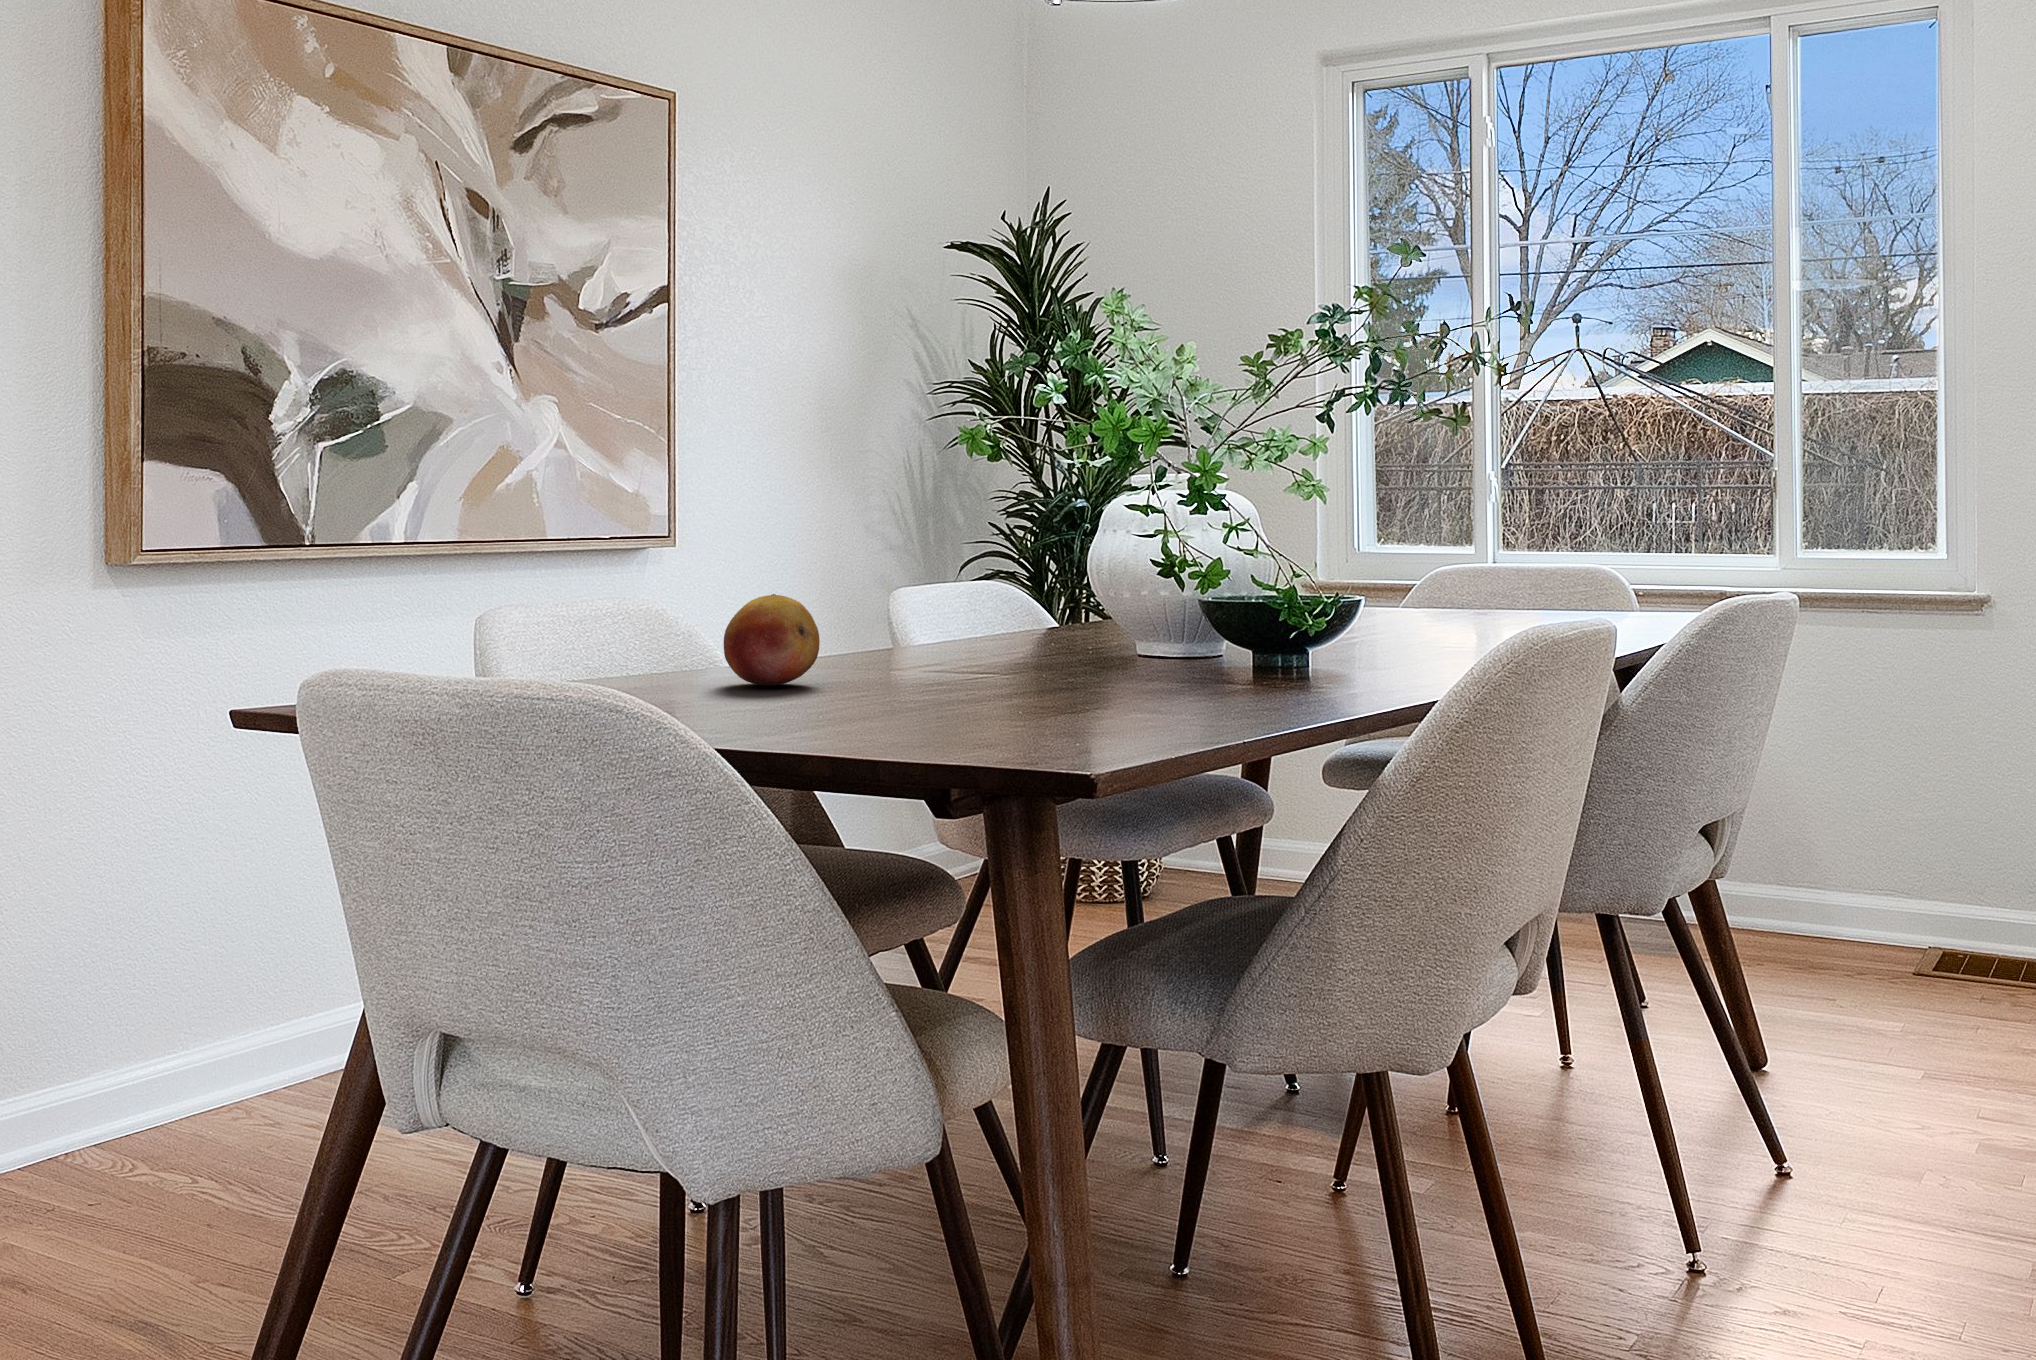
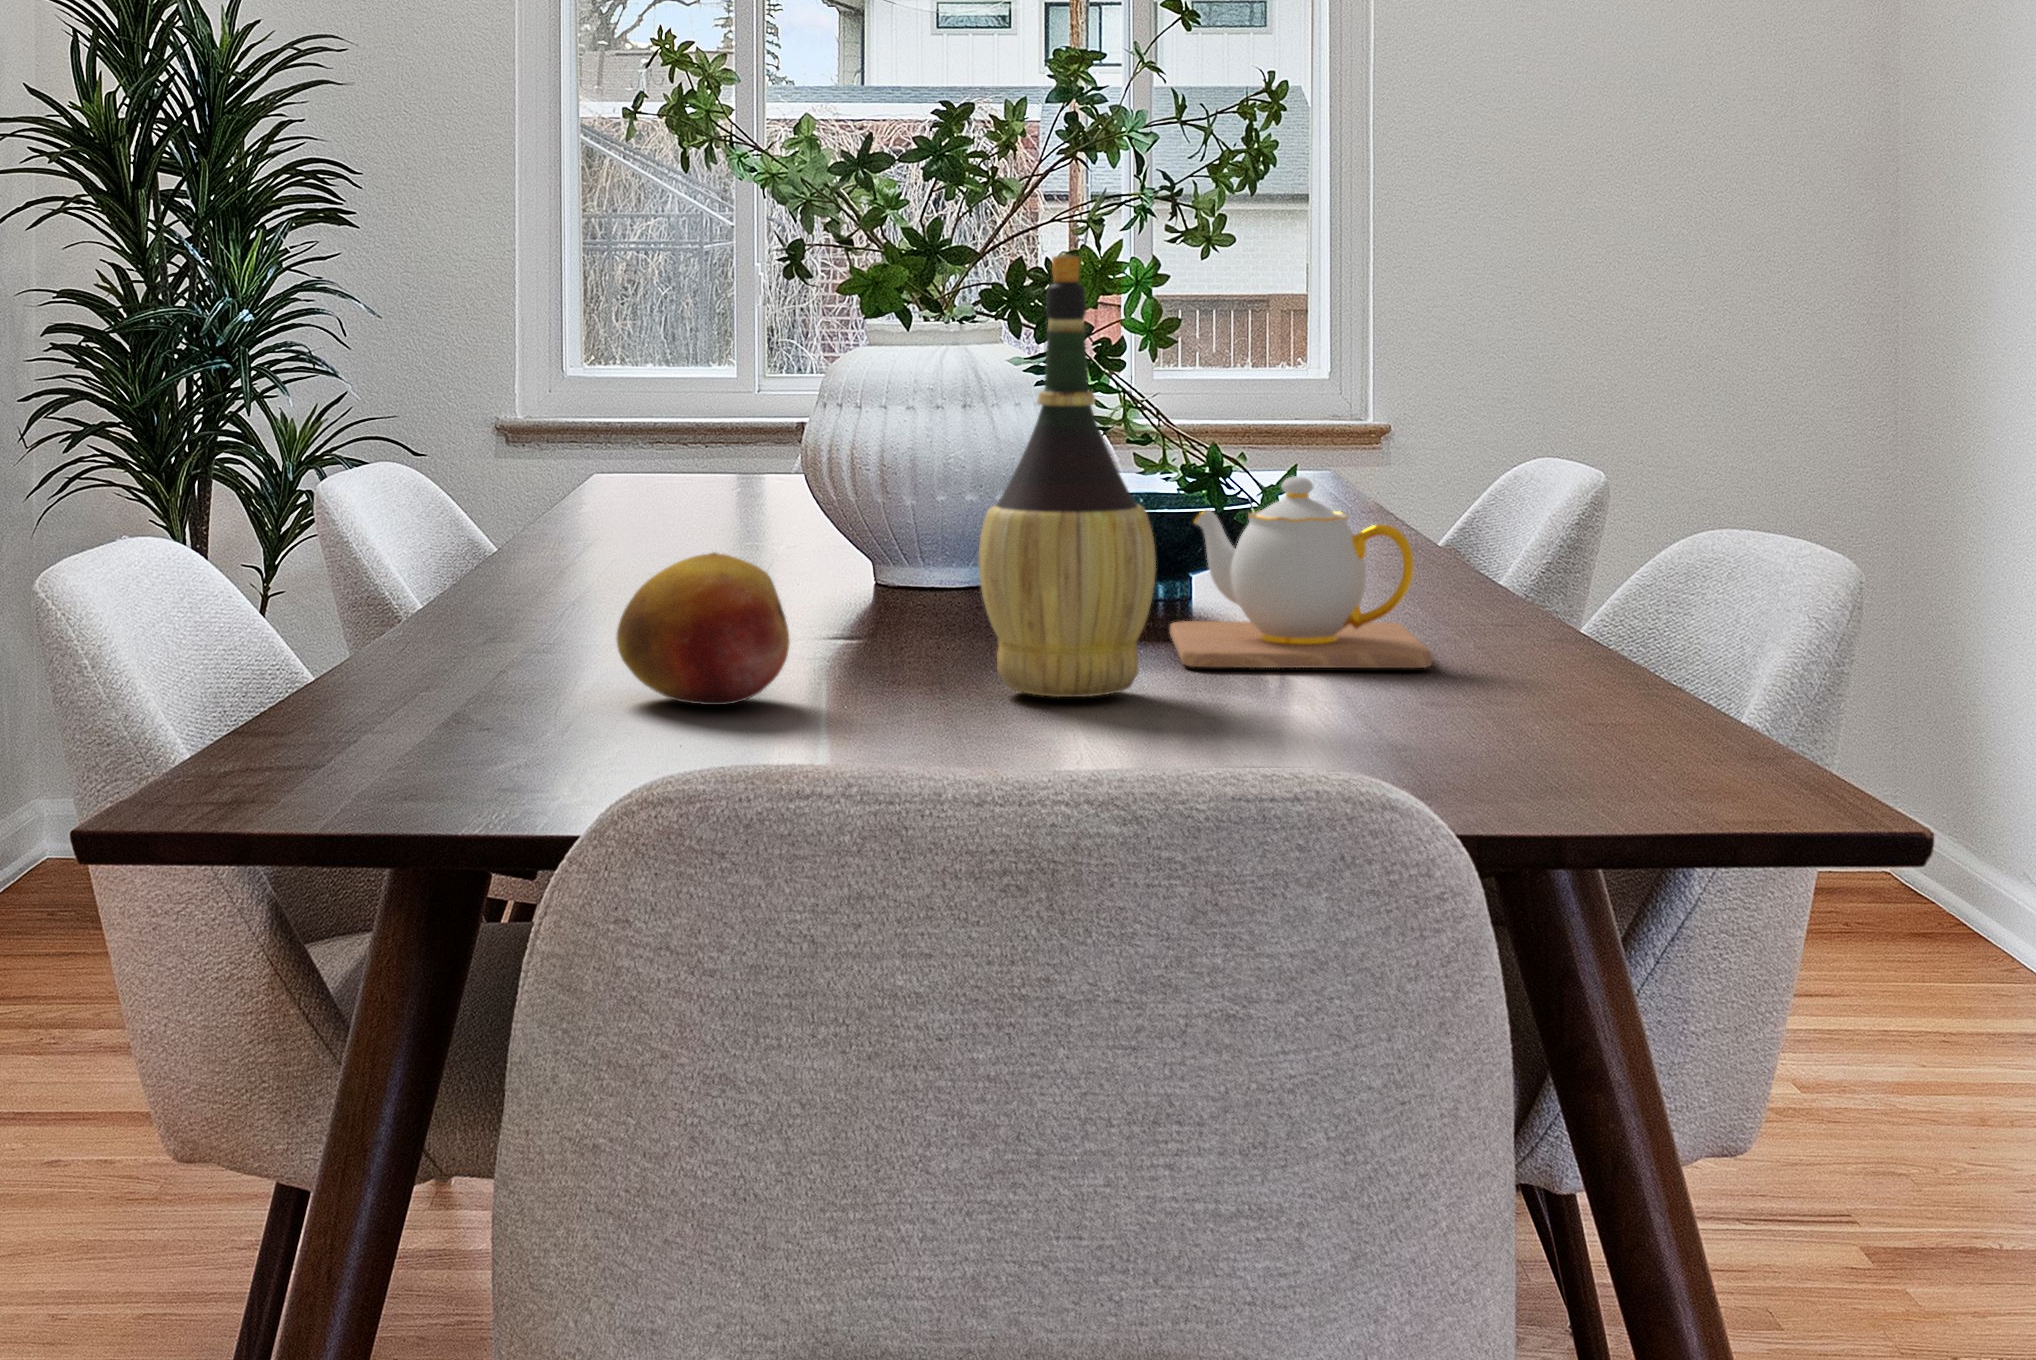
wine bottle: none [921,408,1035,691] -> present [979,254,1156,697]
teapot: none [1108,562,1321,692] -> present [1170,476,1433,668]

